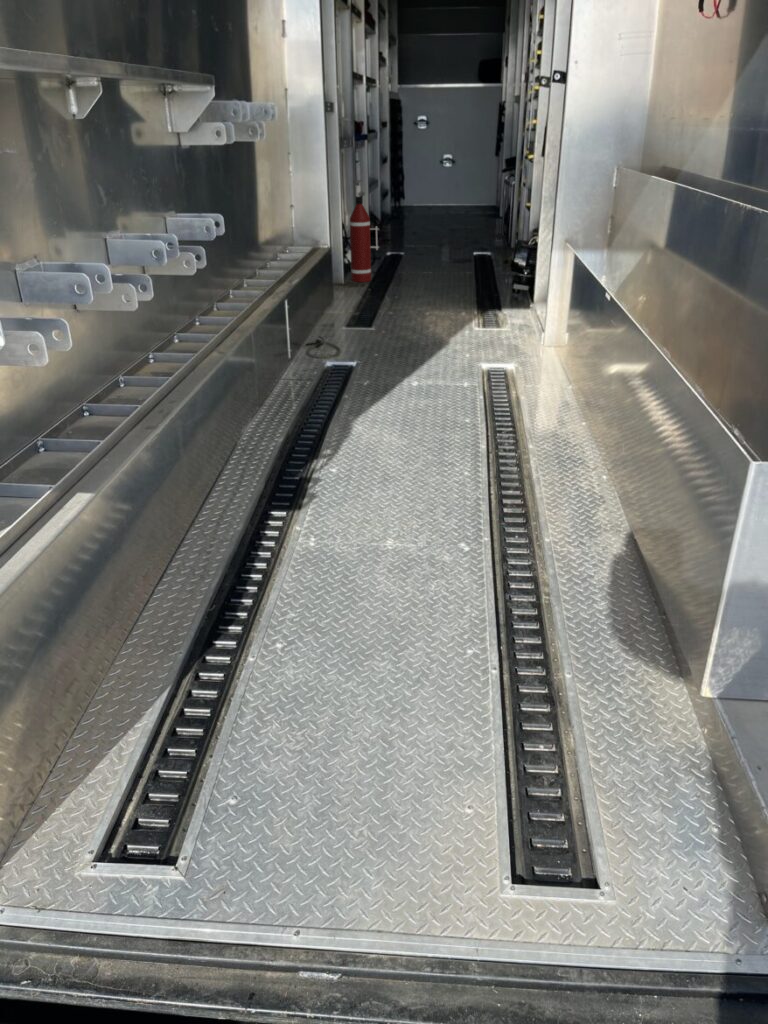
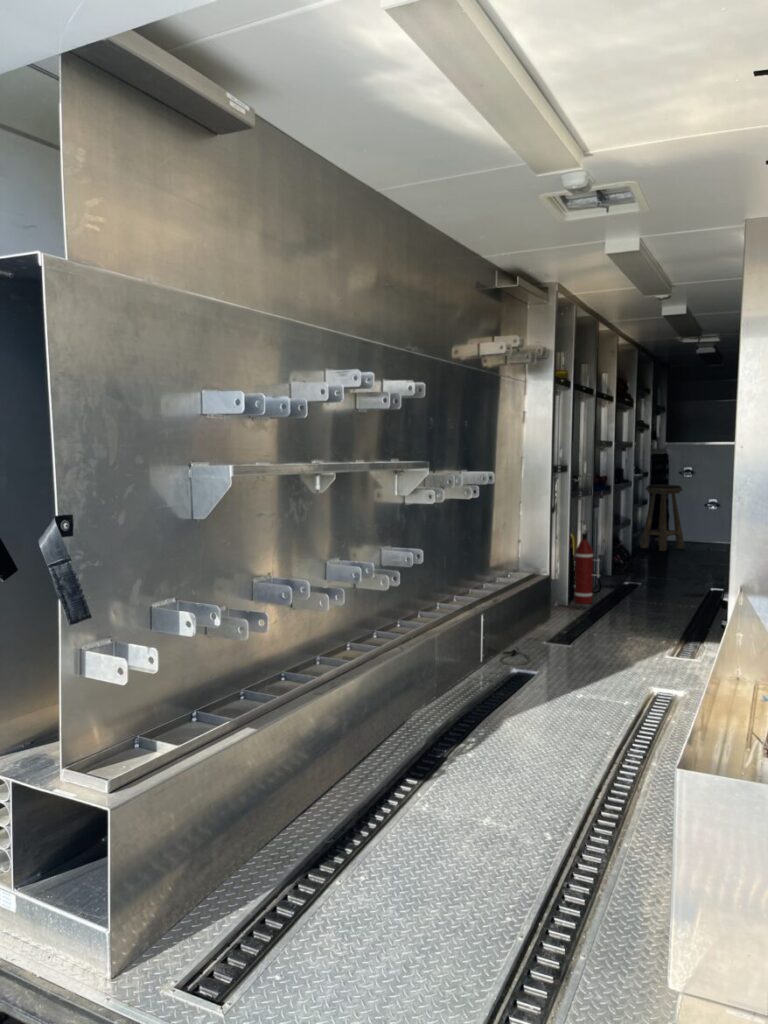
stool: none [389,141,435,220] -> present [640,485,684,551]

